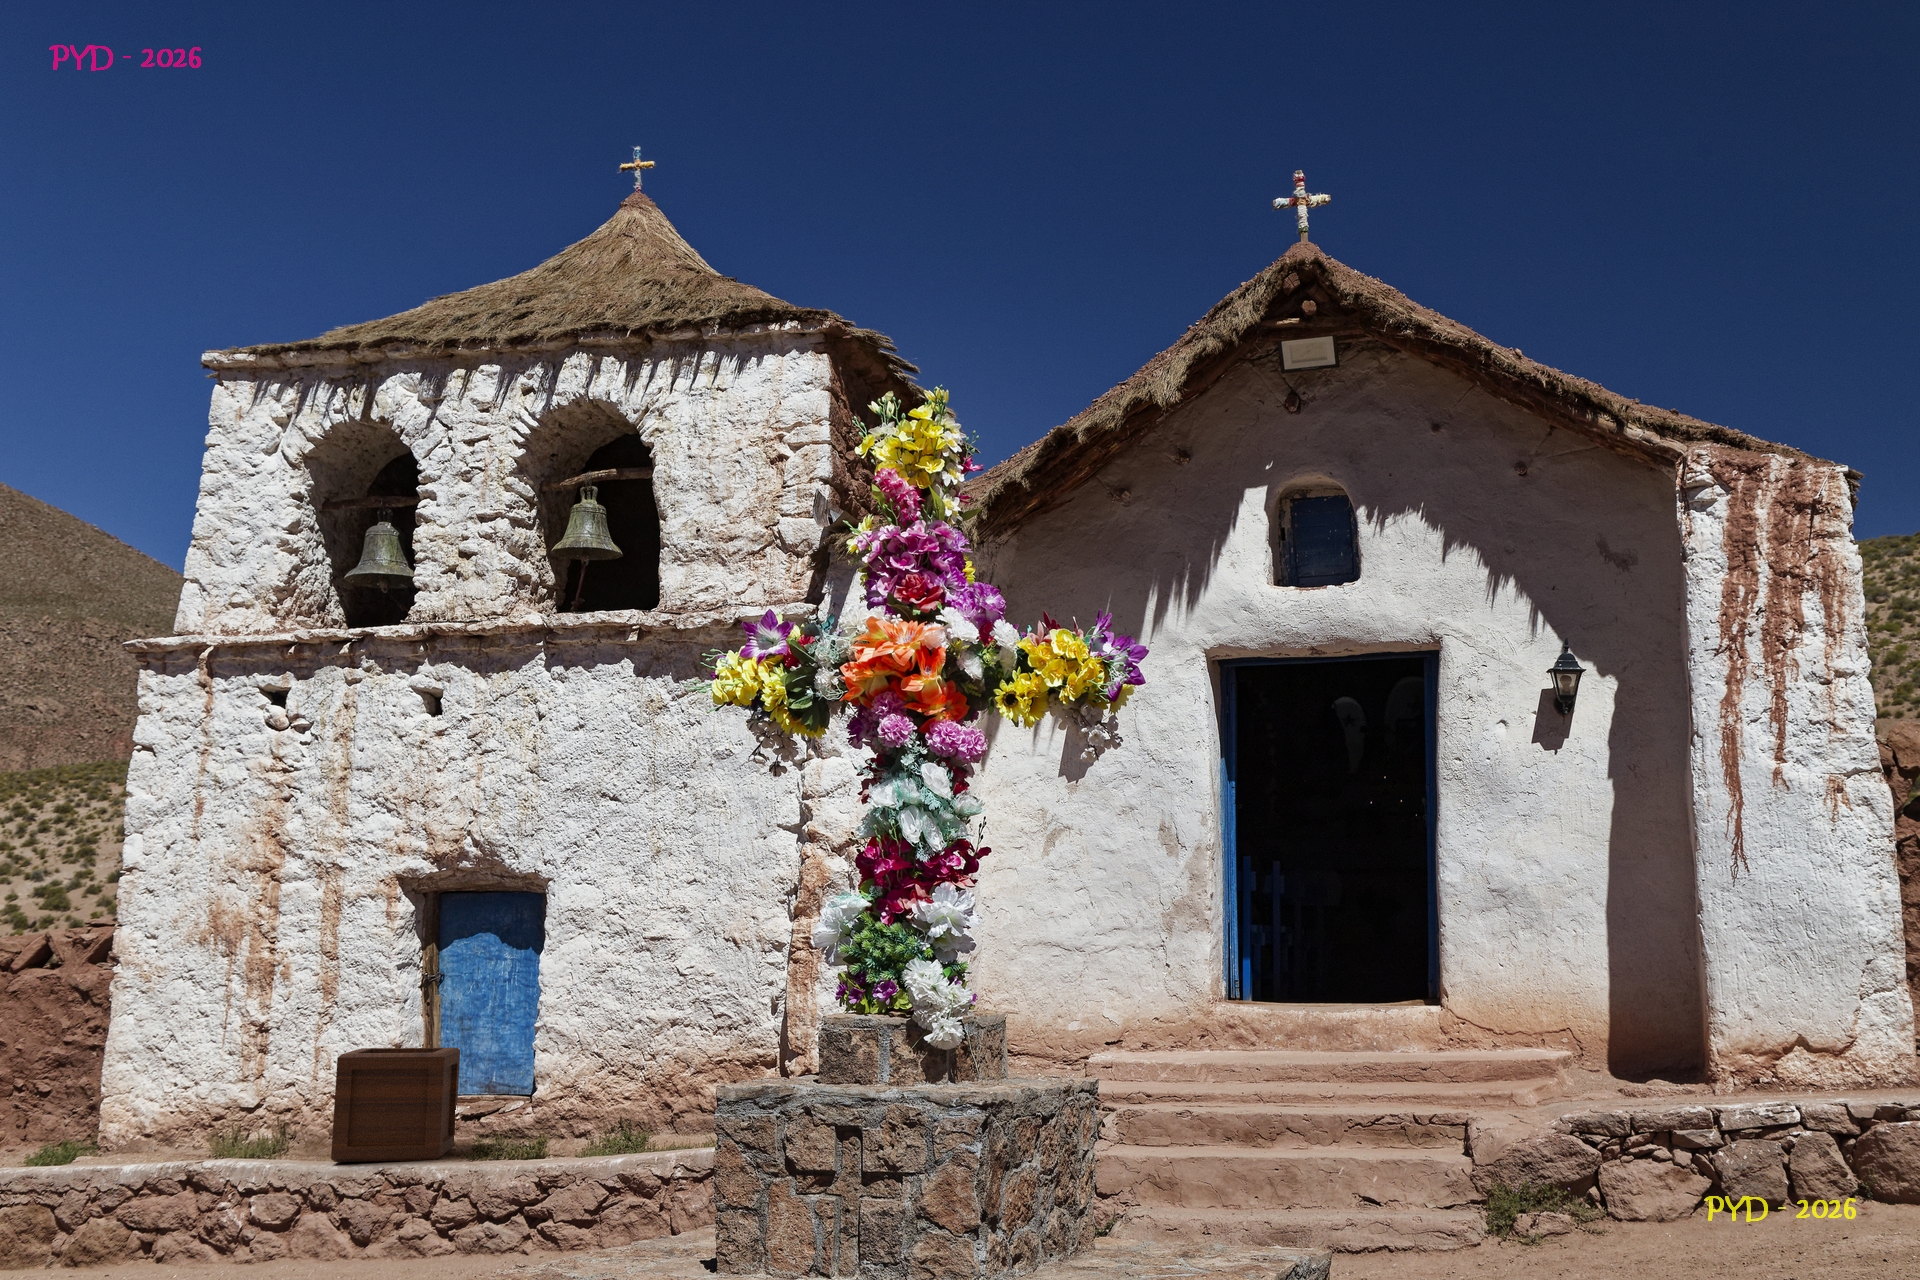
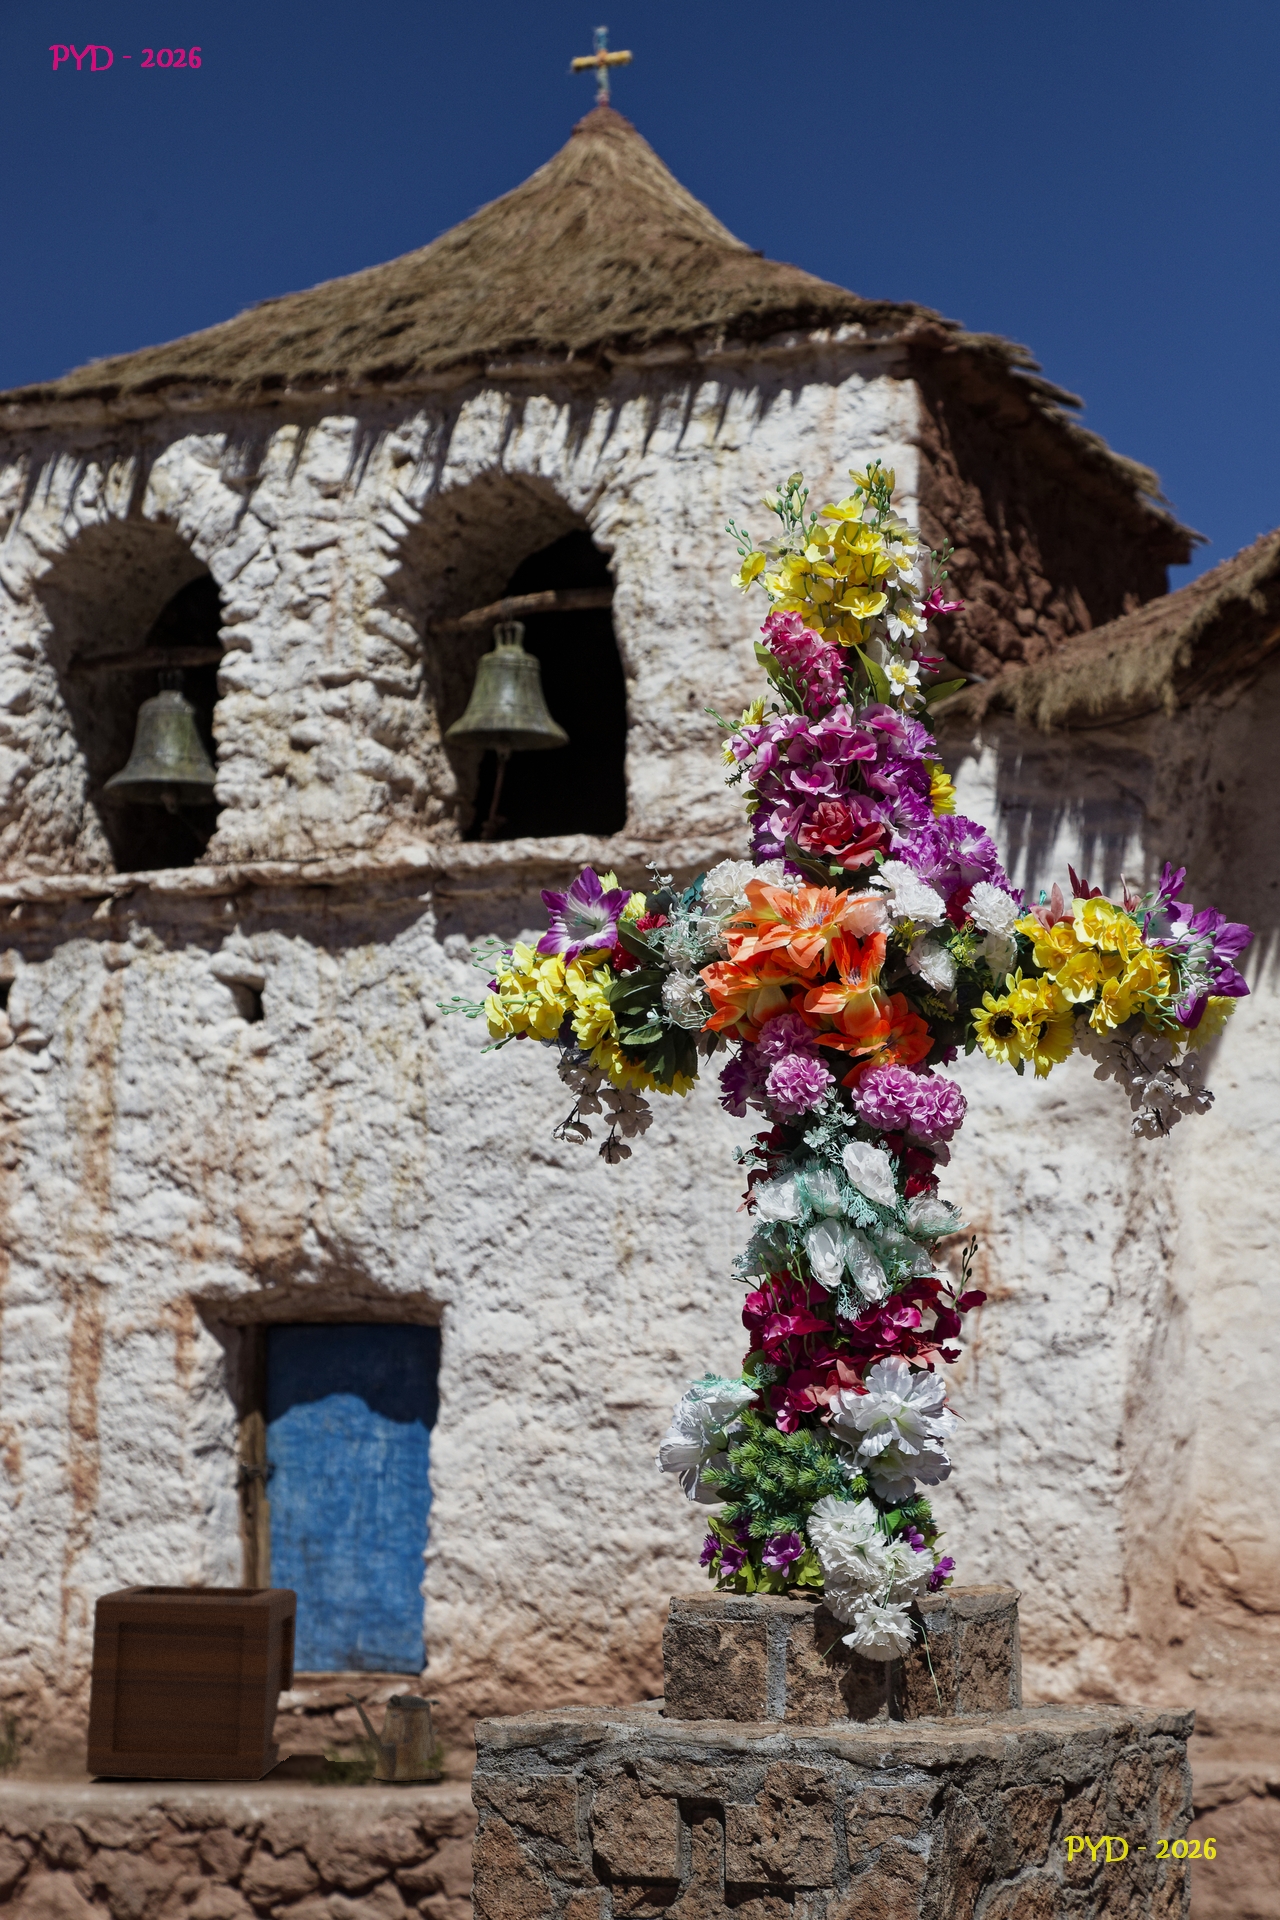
watering can: none [490,1105,548,1156] -> present [346,1693,441,1781]

